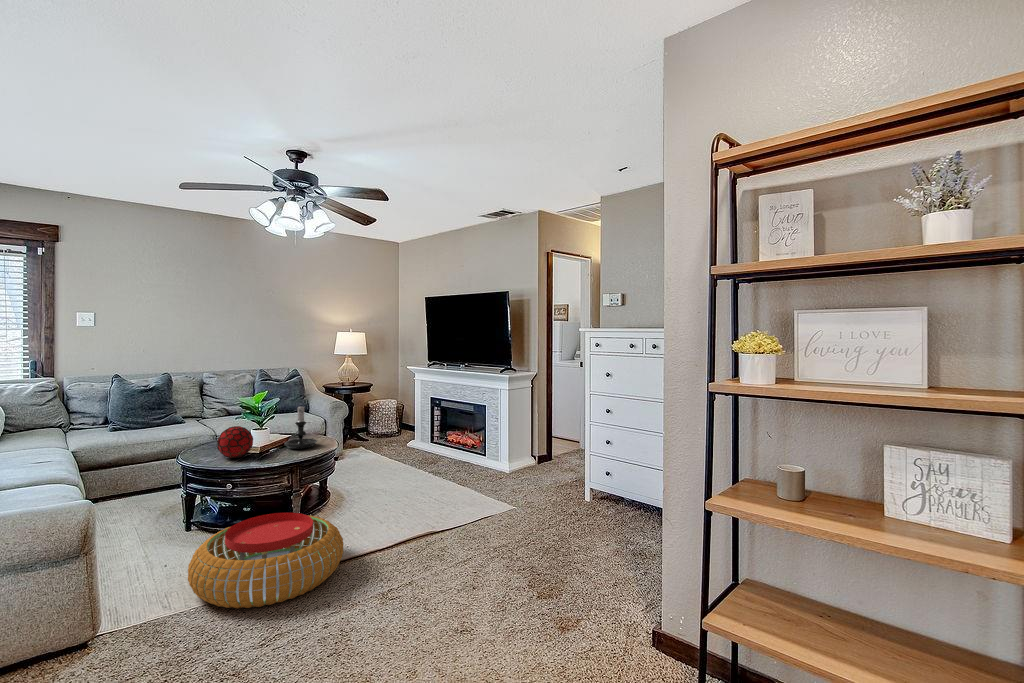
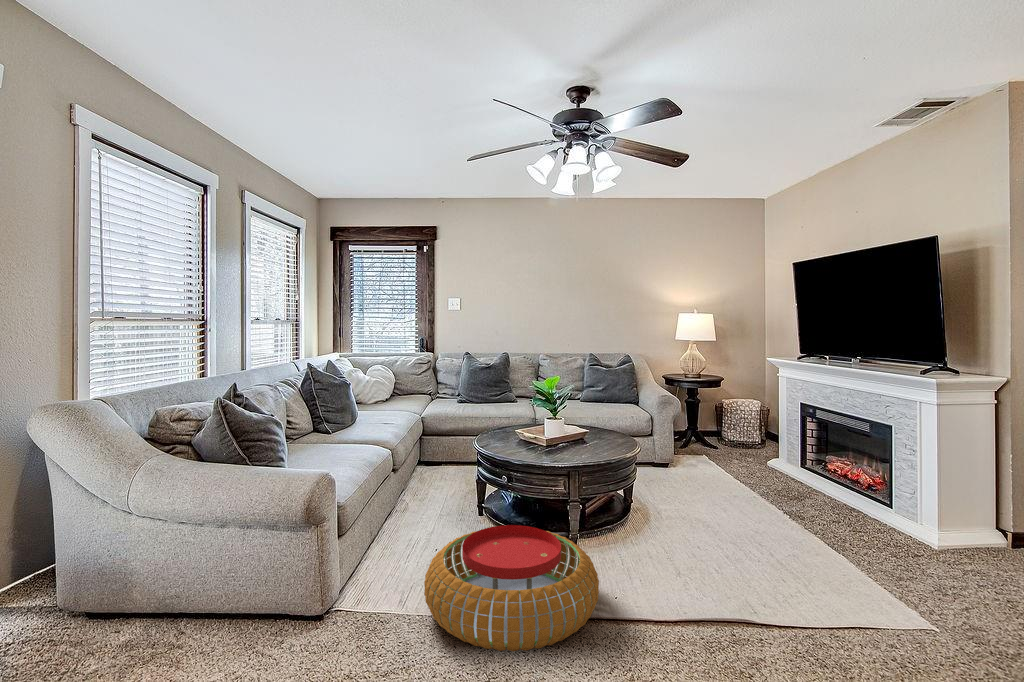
candle holder: present [284,406,317,449] -> none [572,394,611,450]
decorative orb: present [217,426,253,458] -> none [502,413,537,449]

